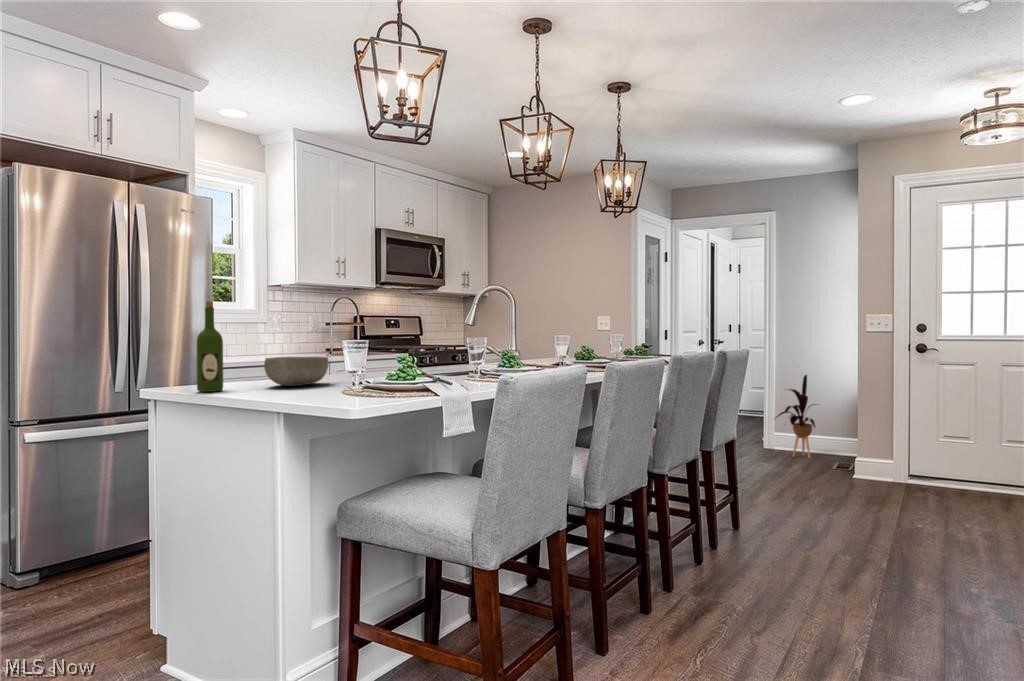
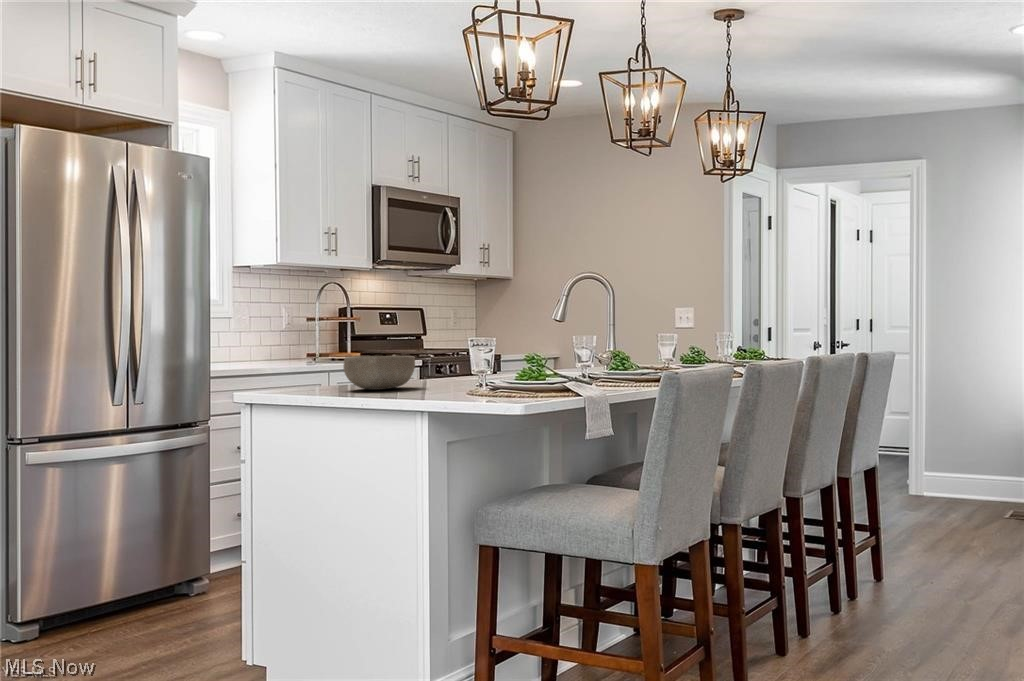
wine bottle: present [197,302,223,392] -> none [273,292,301,396]
house plant: present [776,375,816,458] -> none [922,388,988,505]

